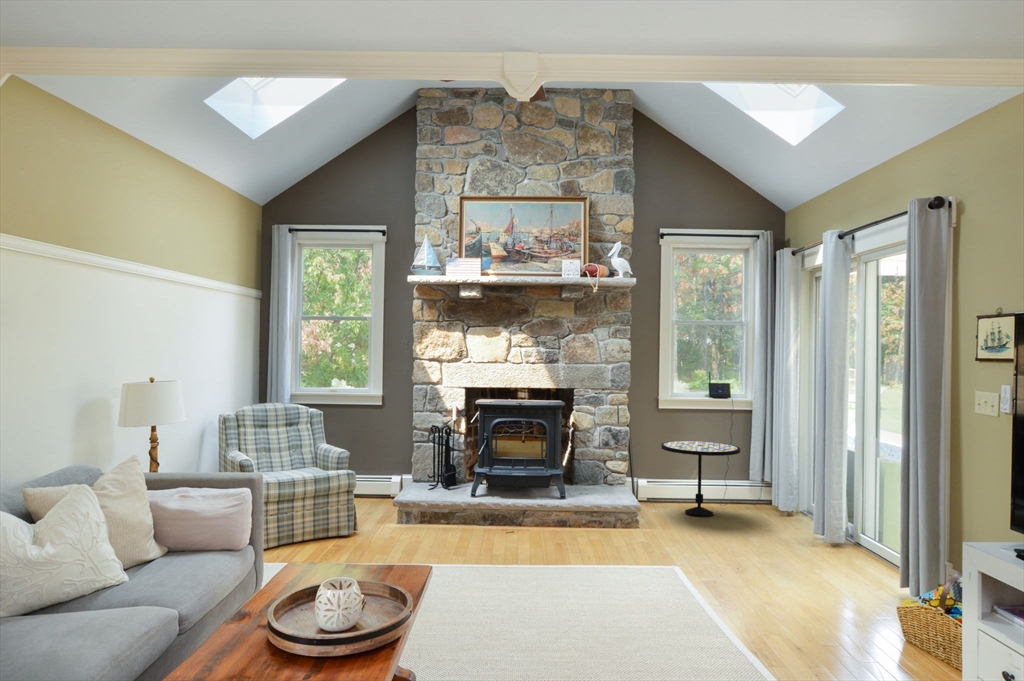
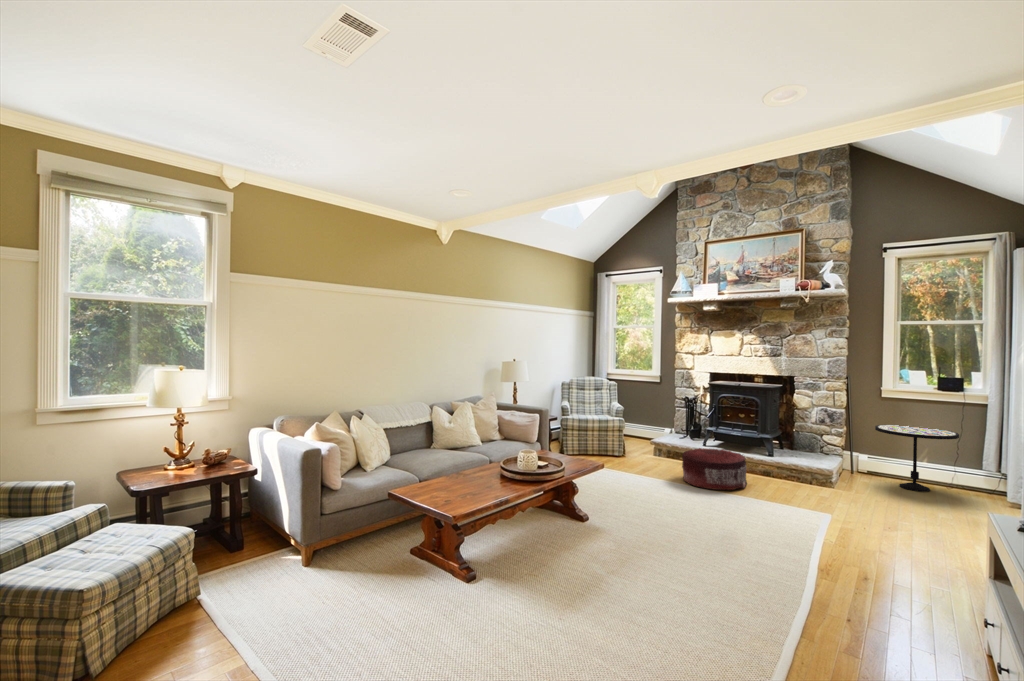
pouf: none [475,500,564,566] -> present [682,448,747,490]

